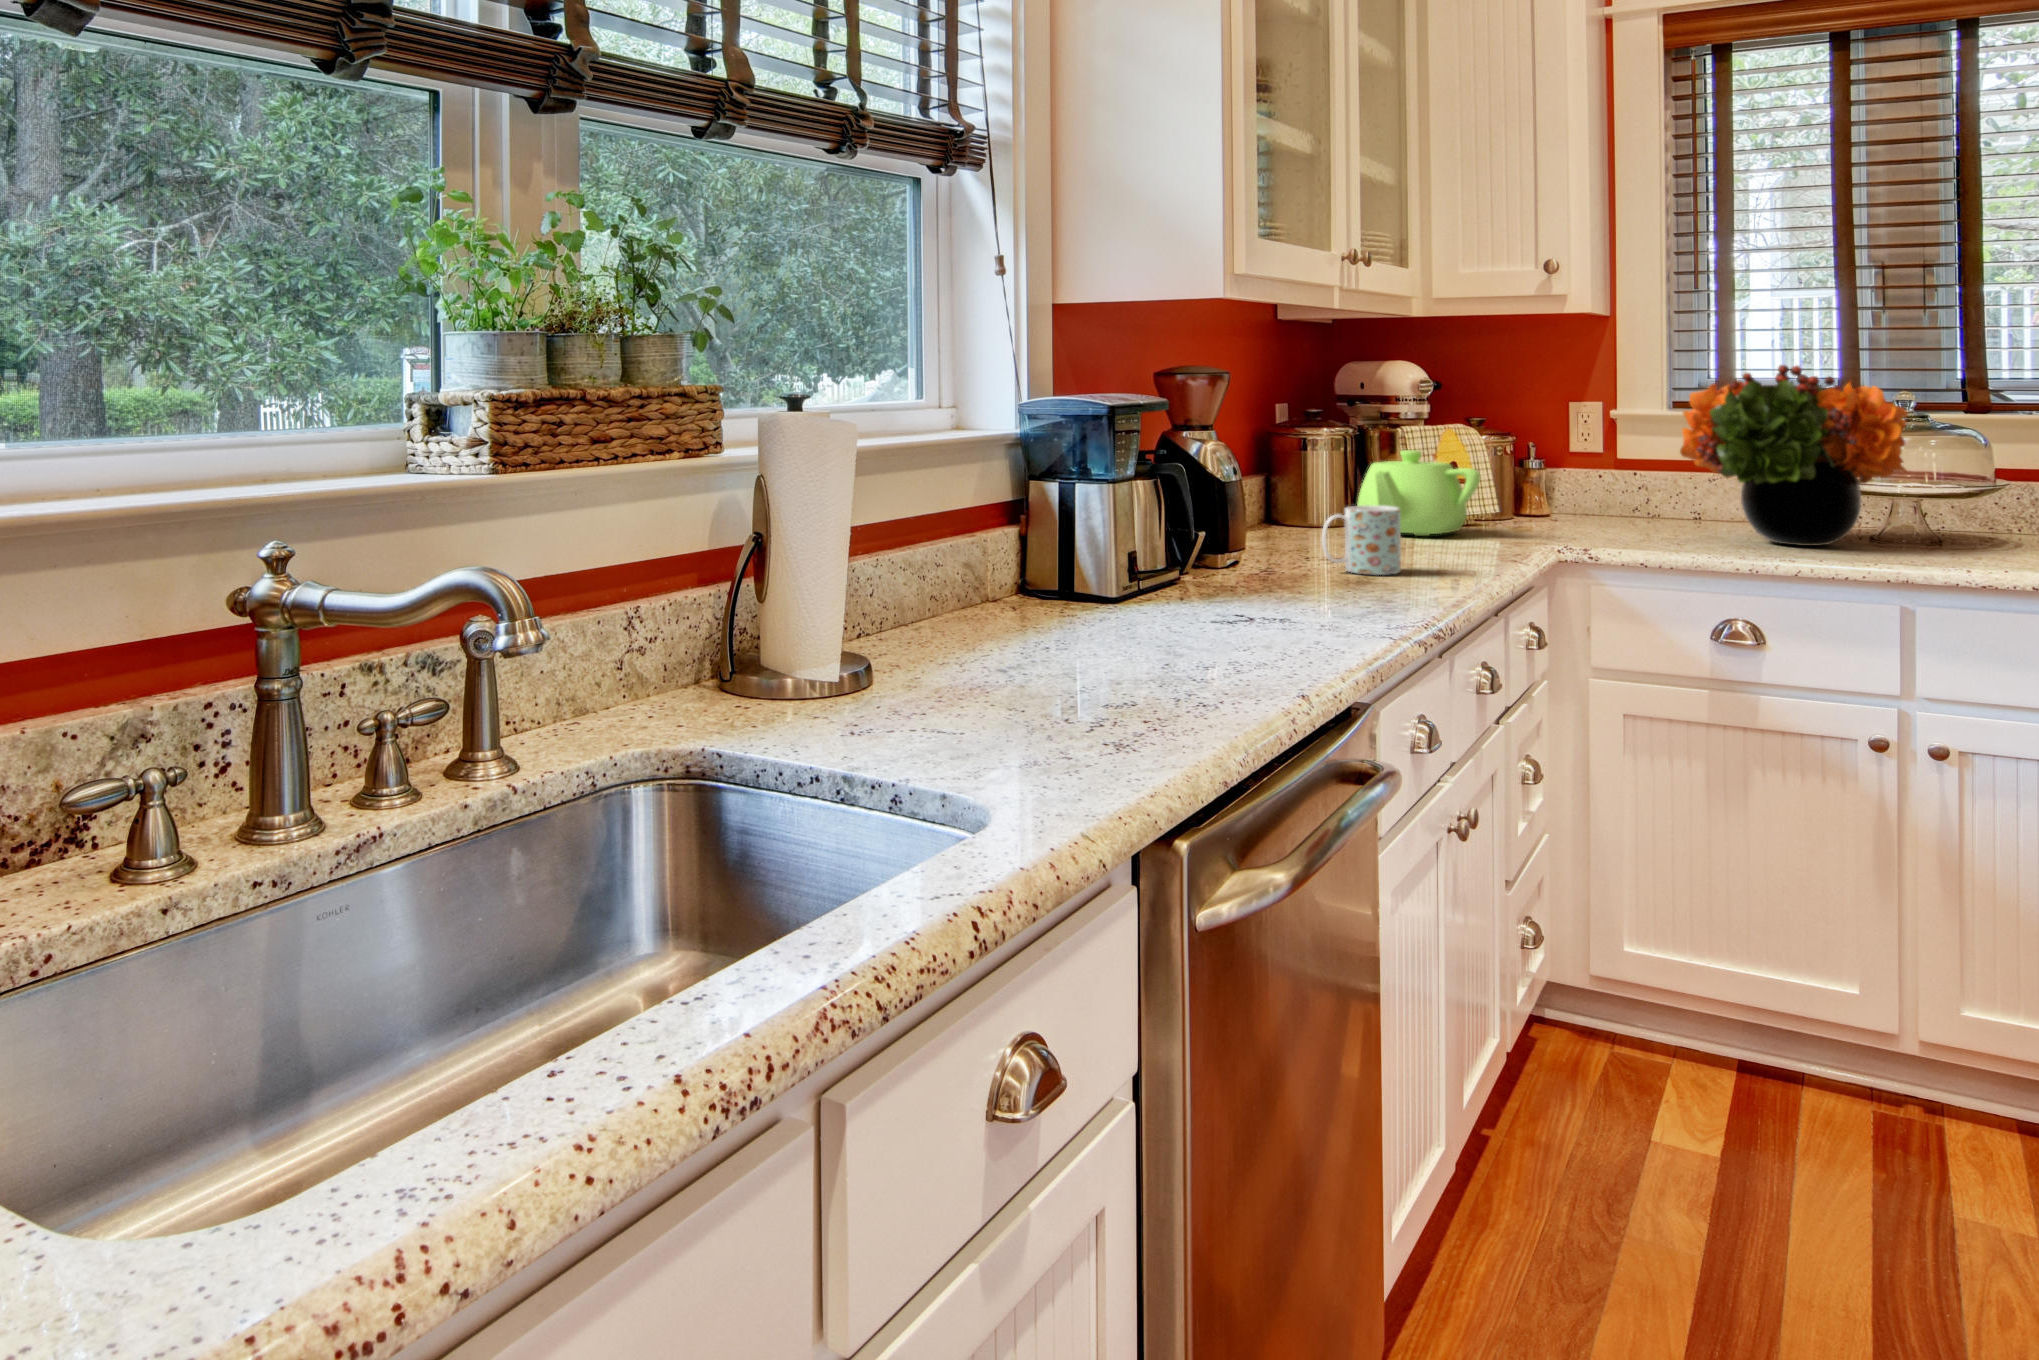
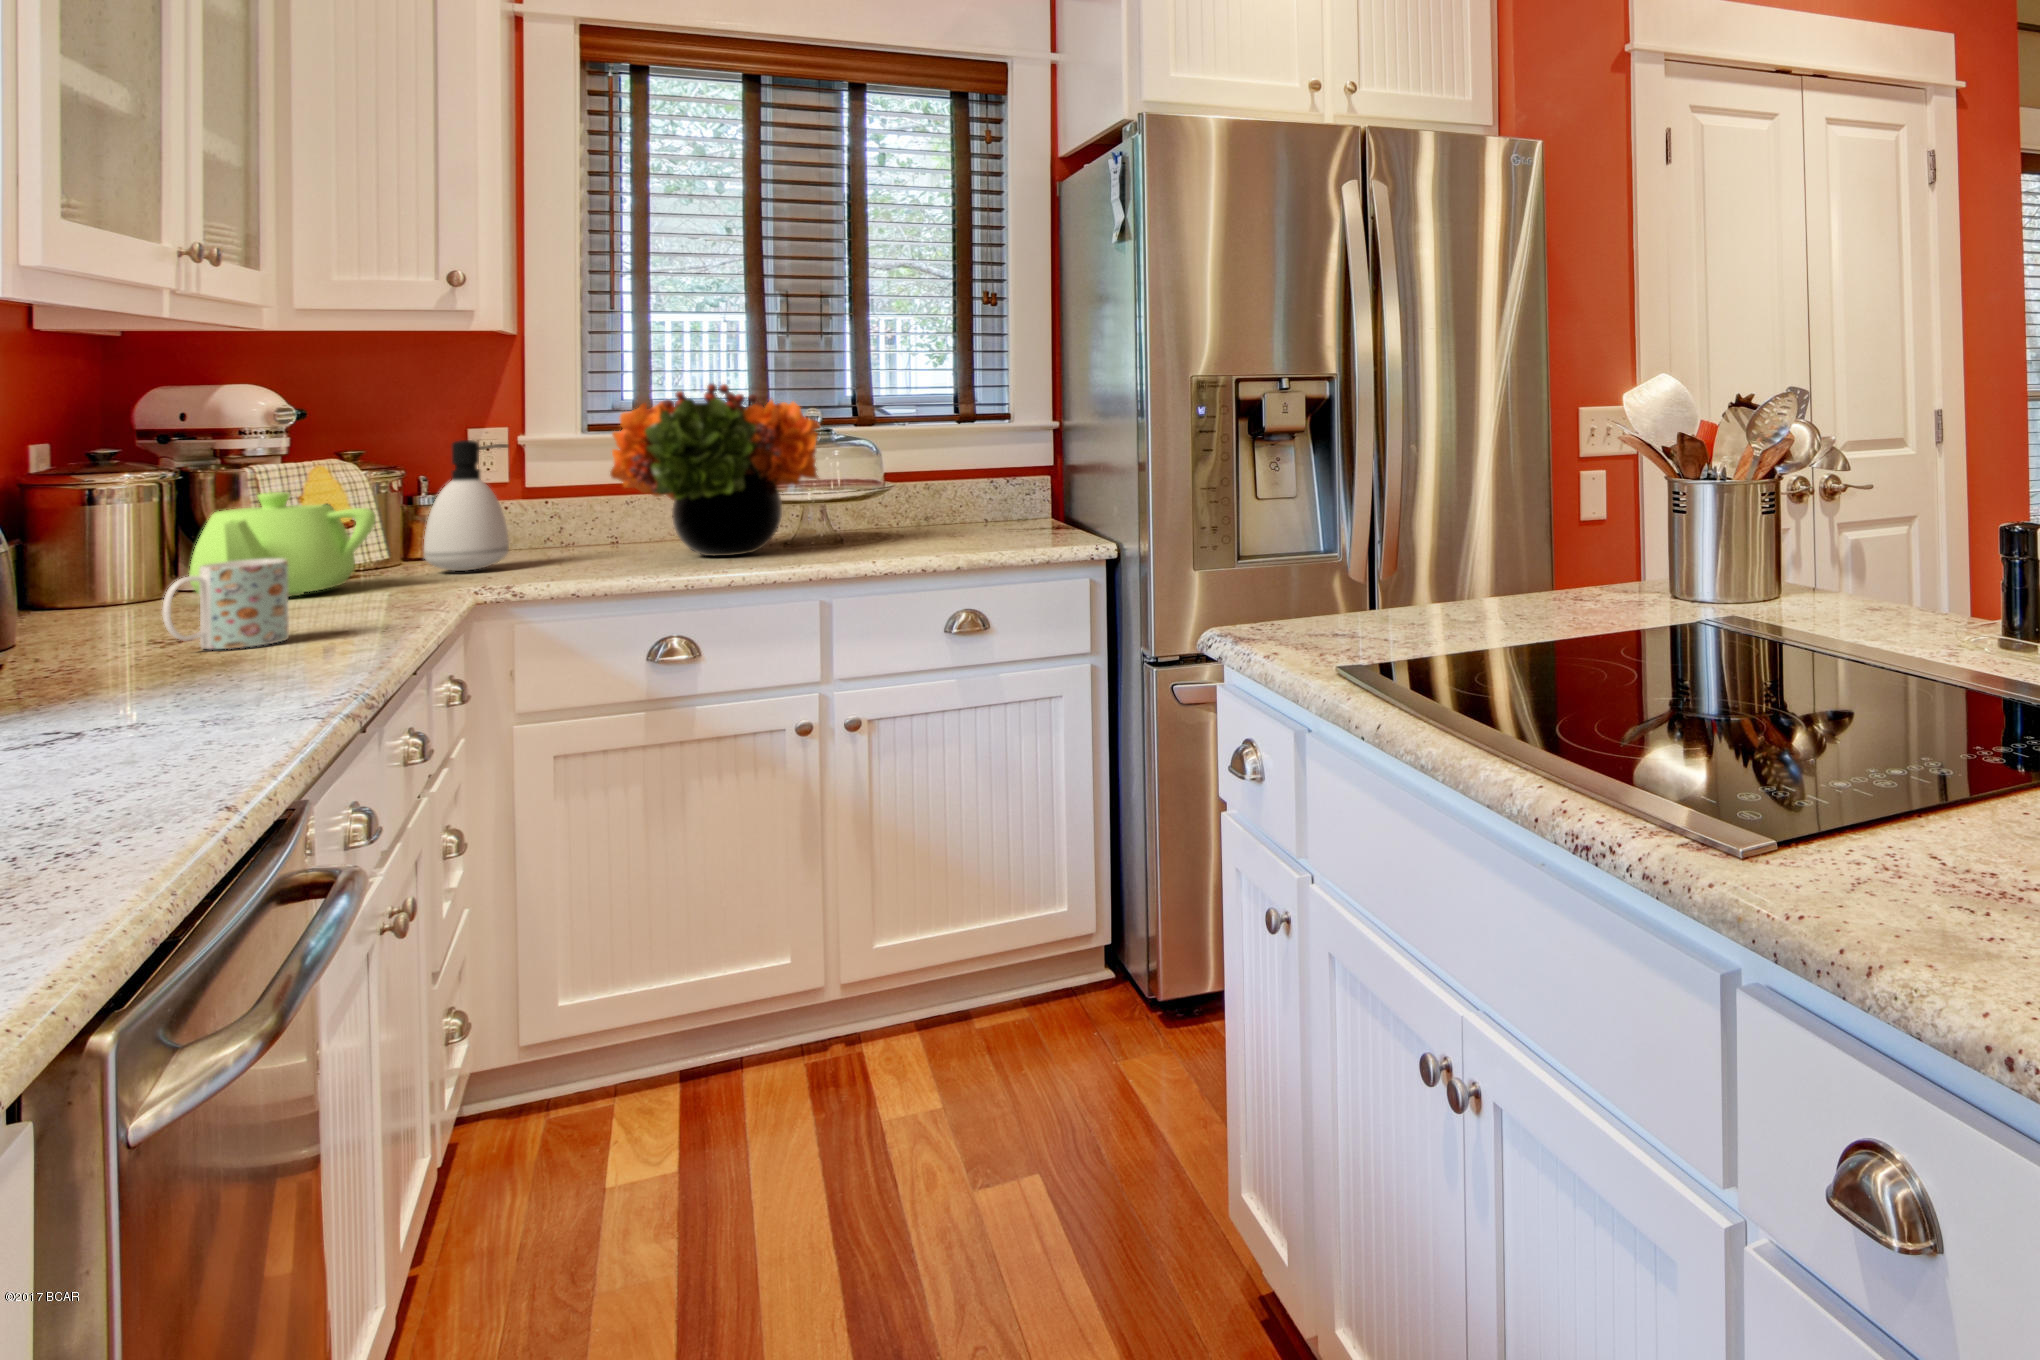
soap dispenser: none [1522,413,1591,530] -> present [424,440,509,571]

